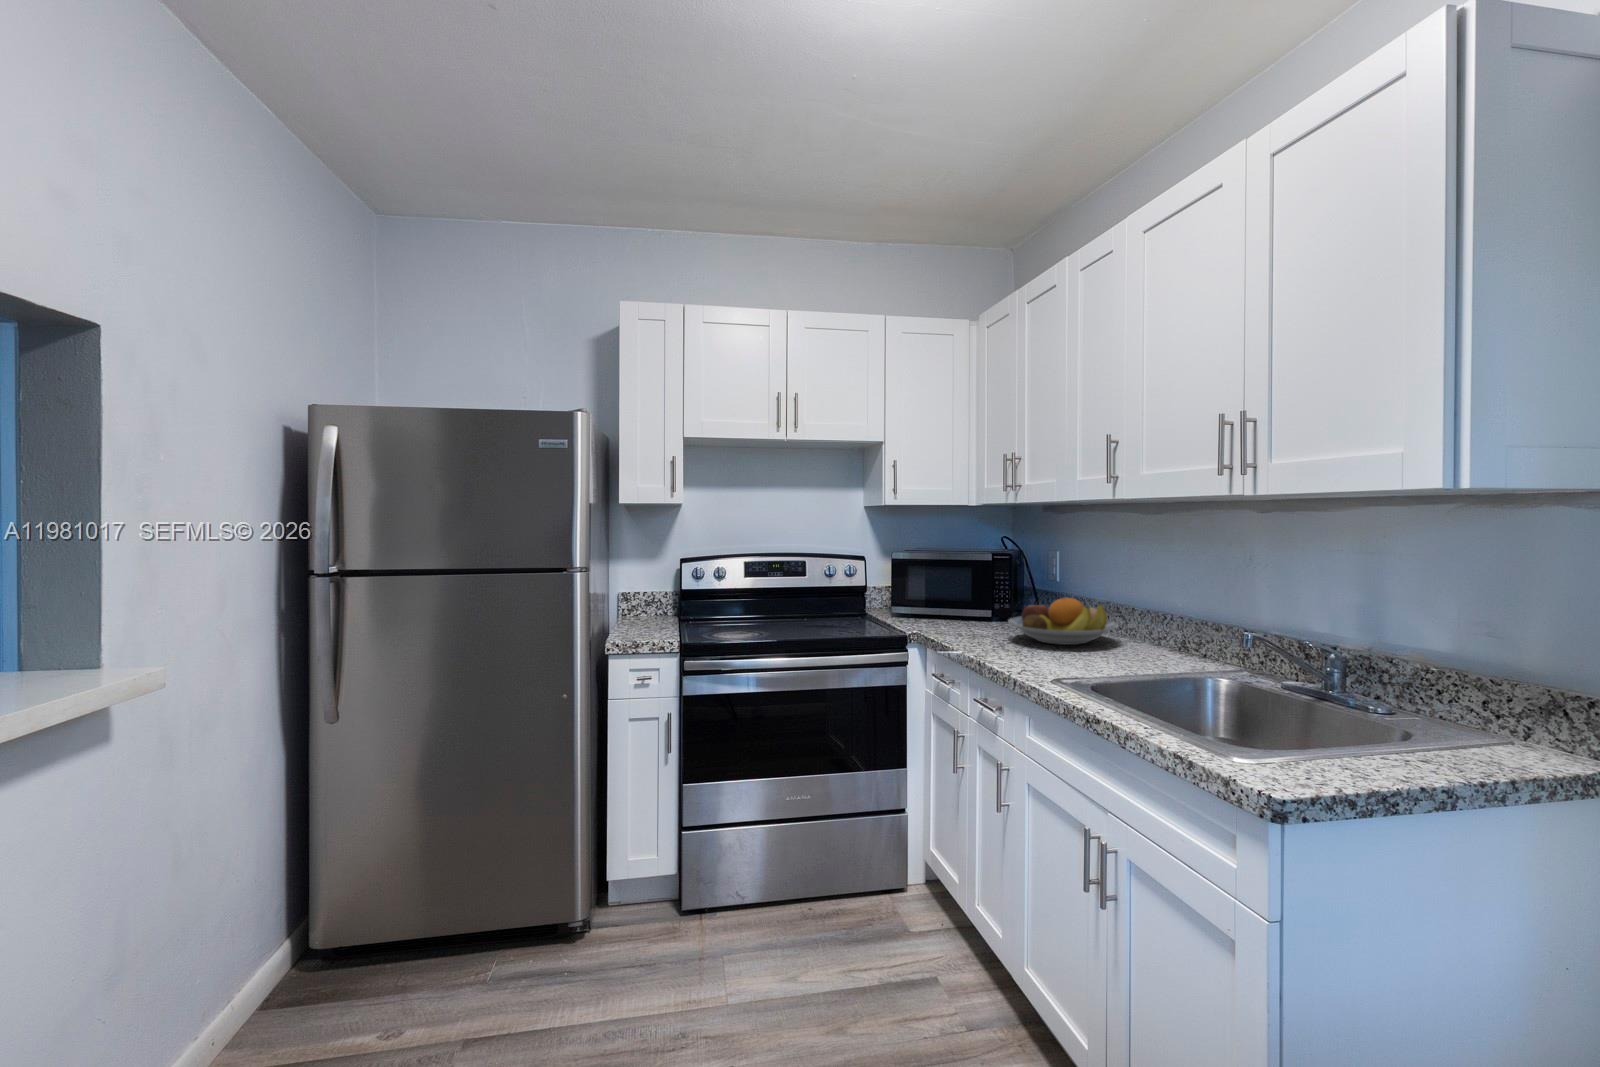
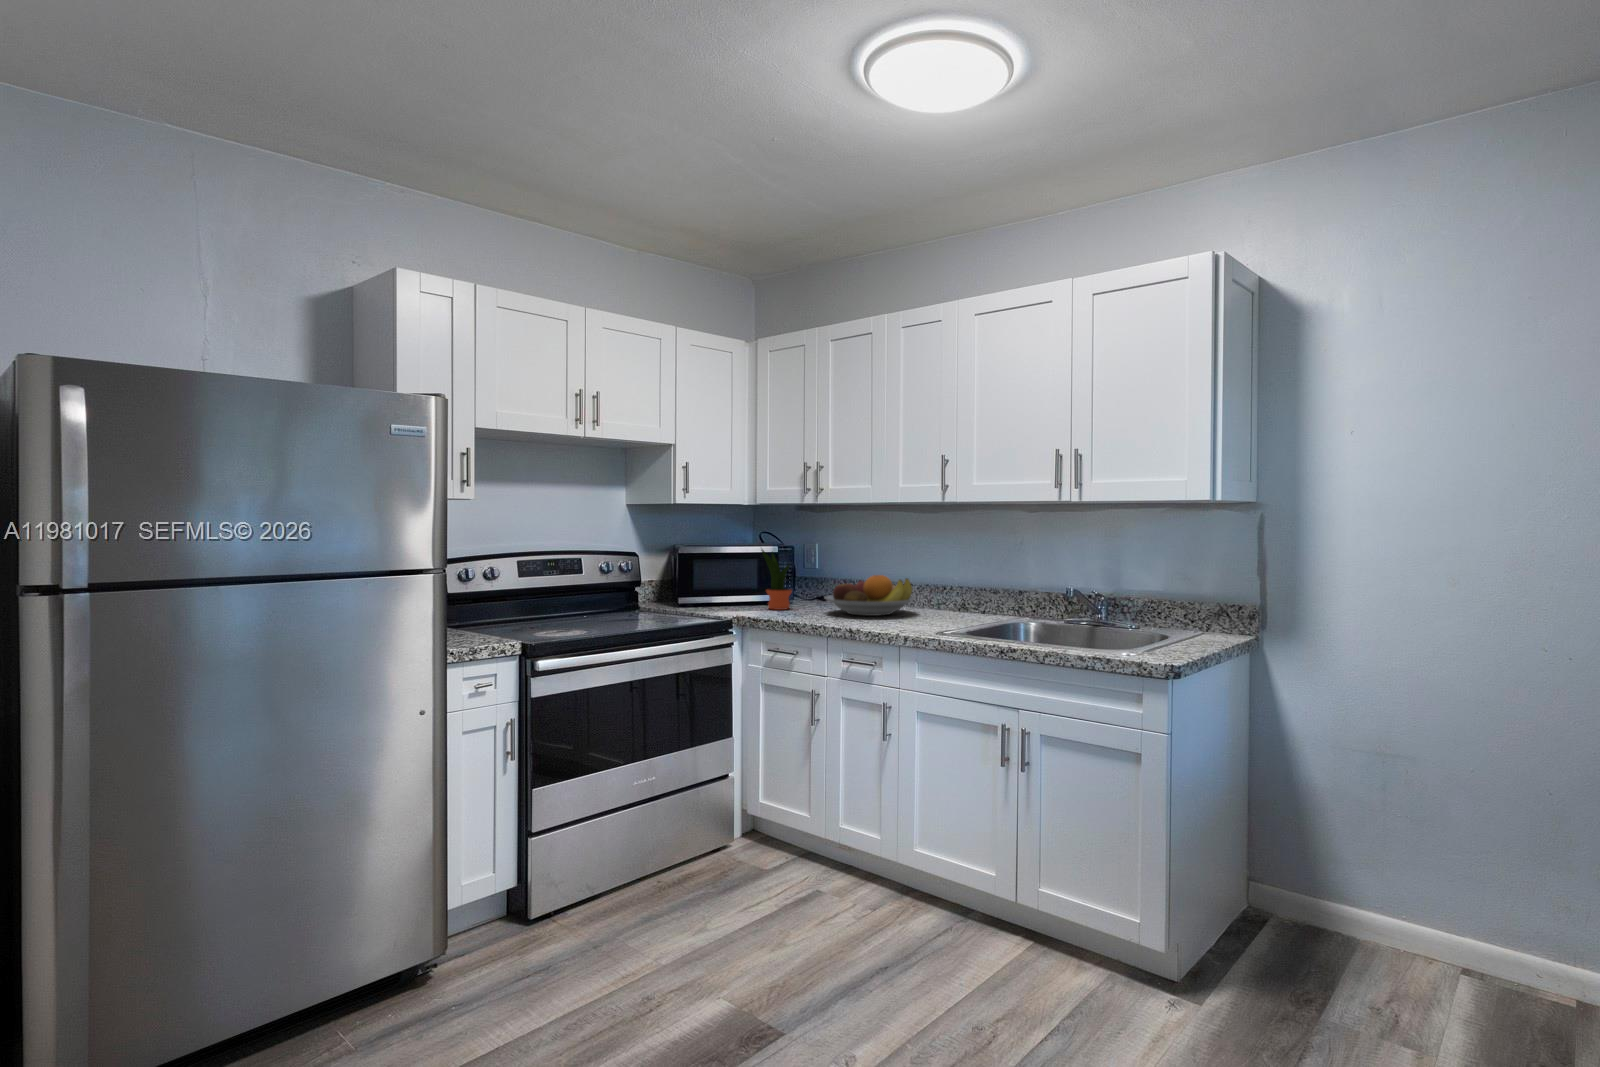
potted plant: none [959,561,997,627] -> present [761,550,792,610]

